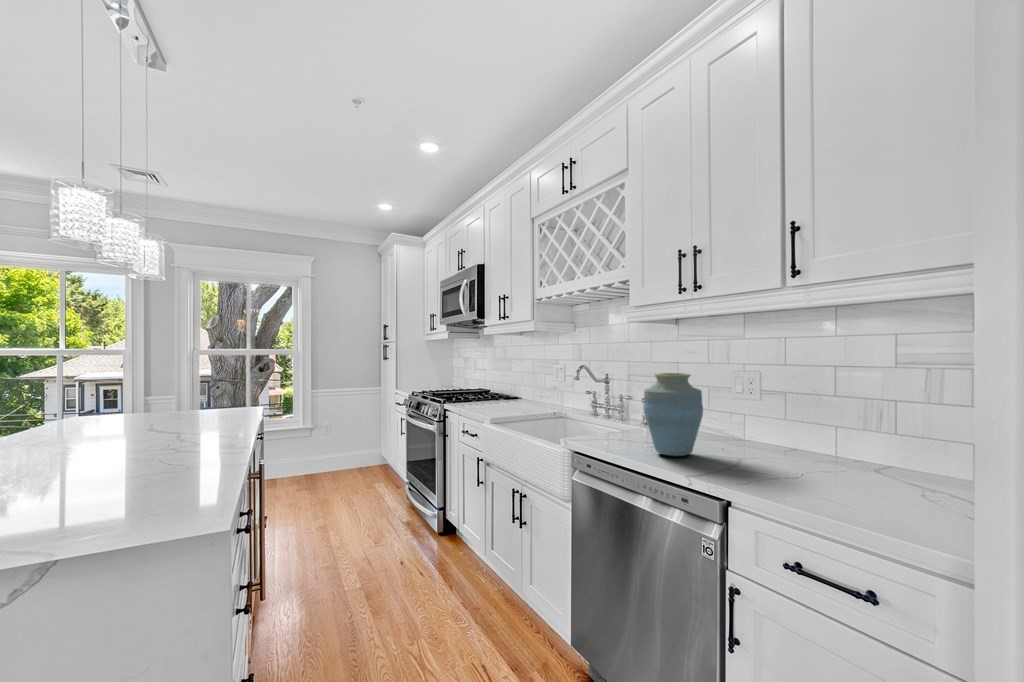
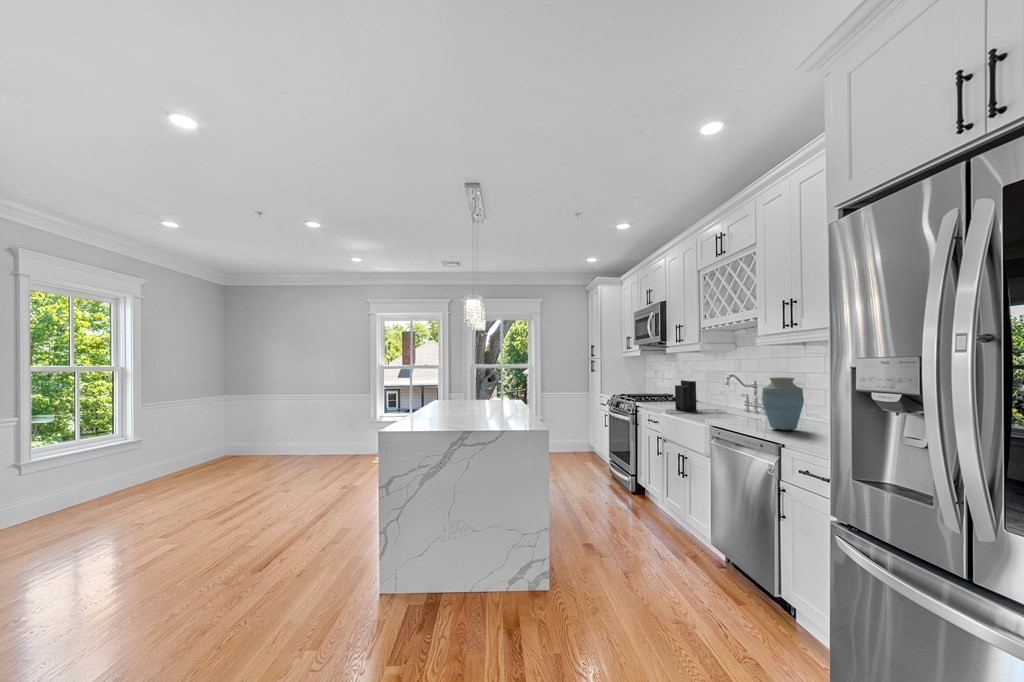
knife block: none [500,355,530,420] -> present [675,366,697,411]

